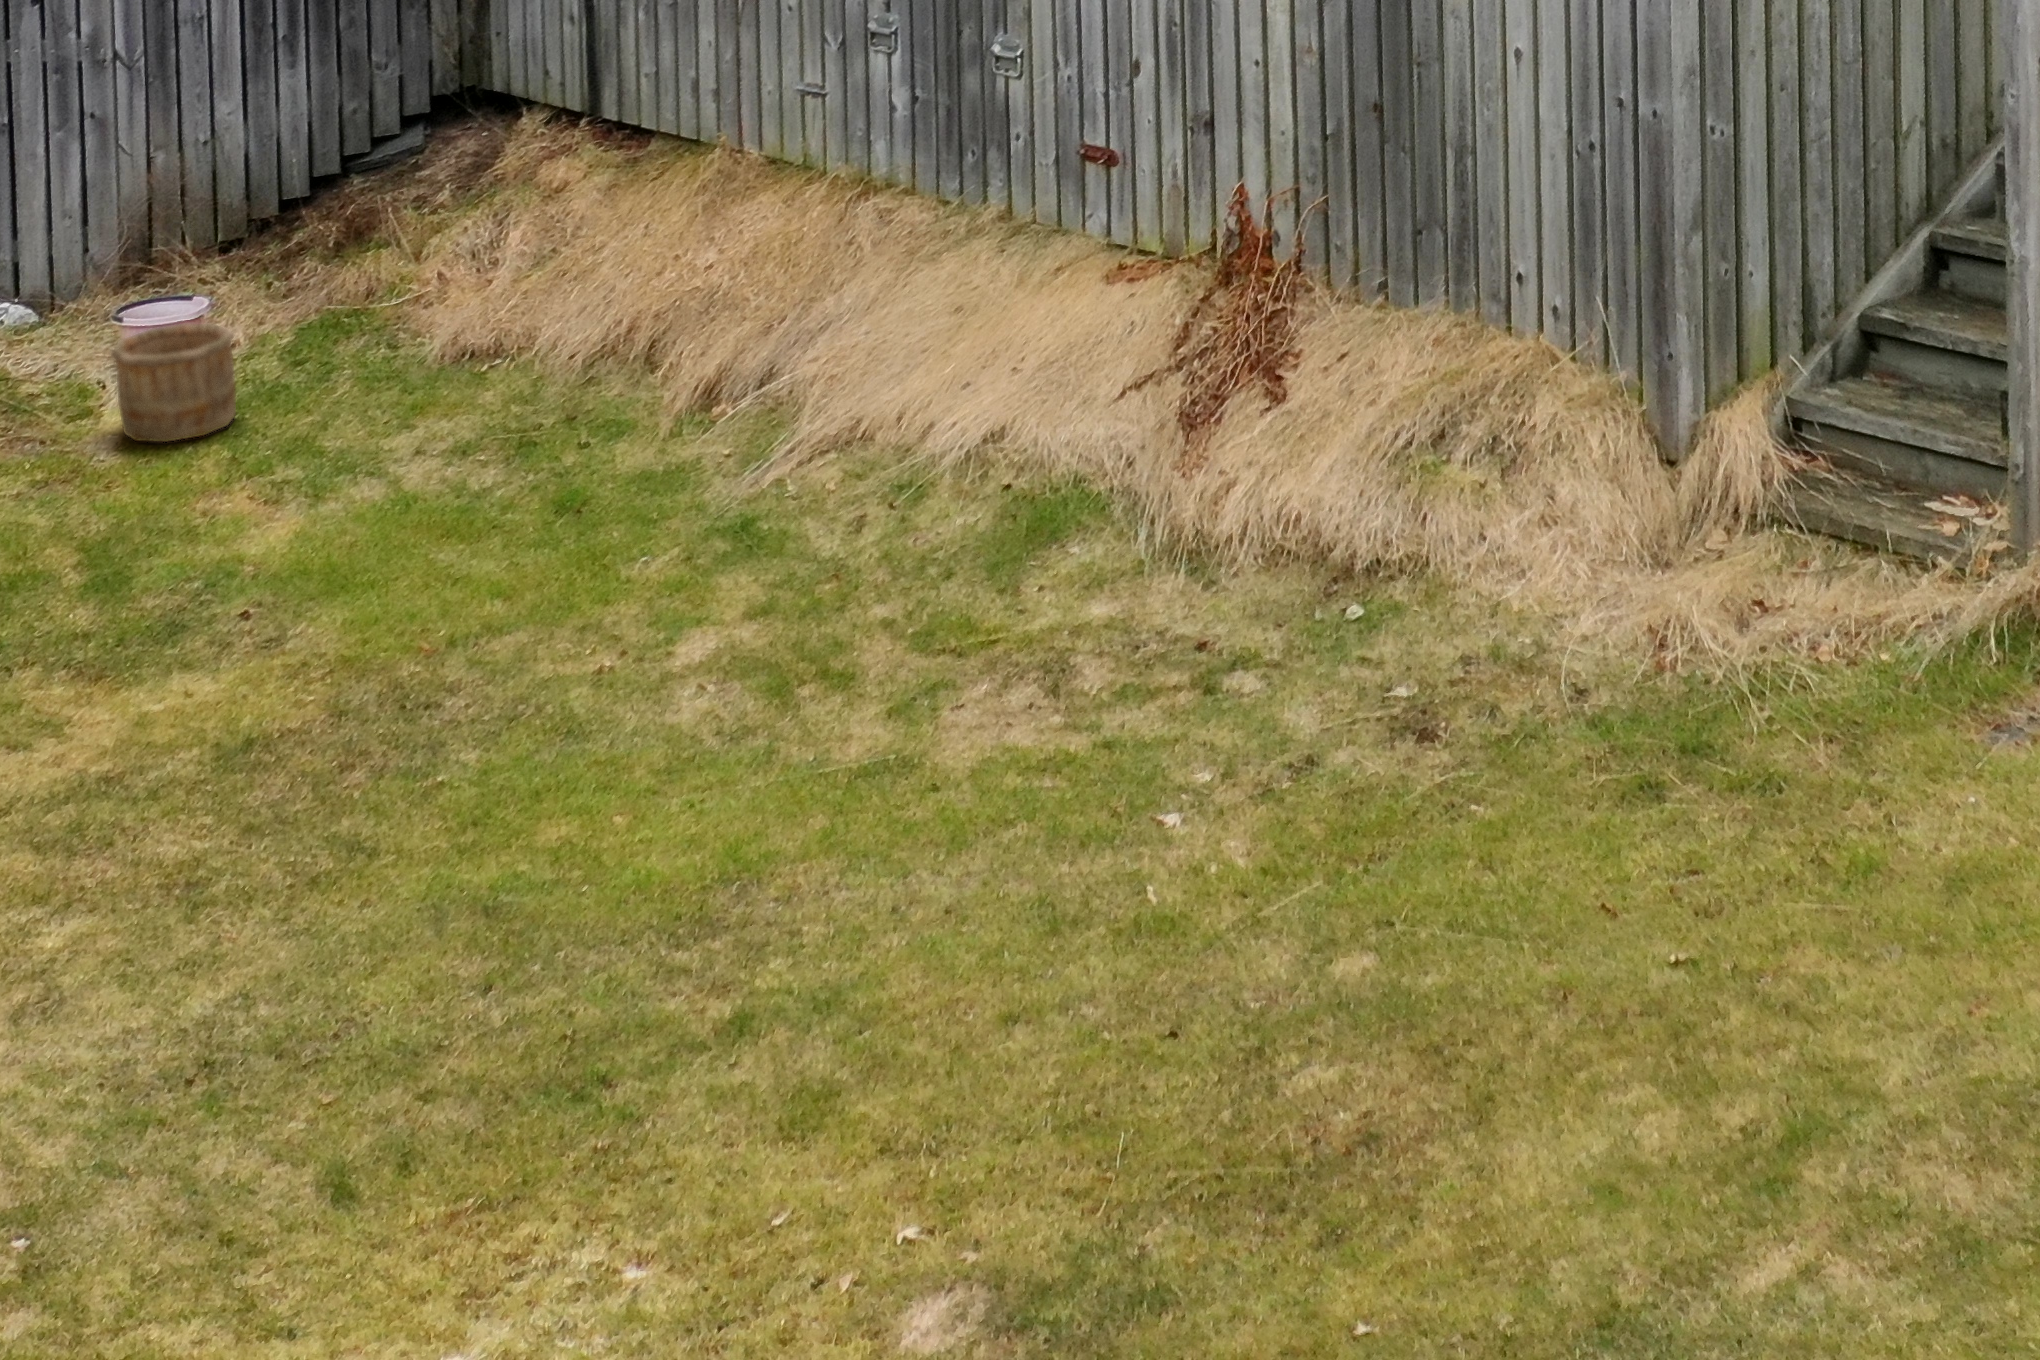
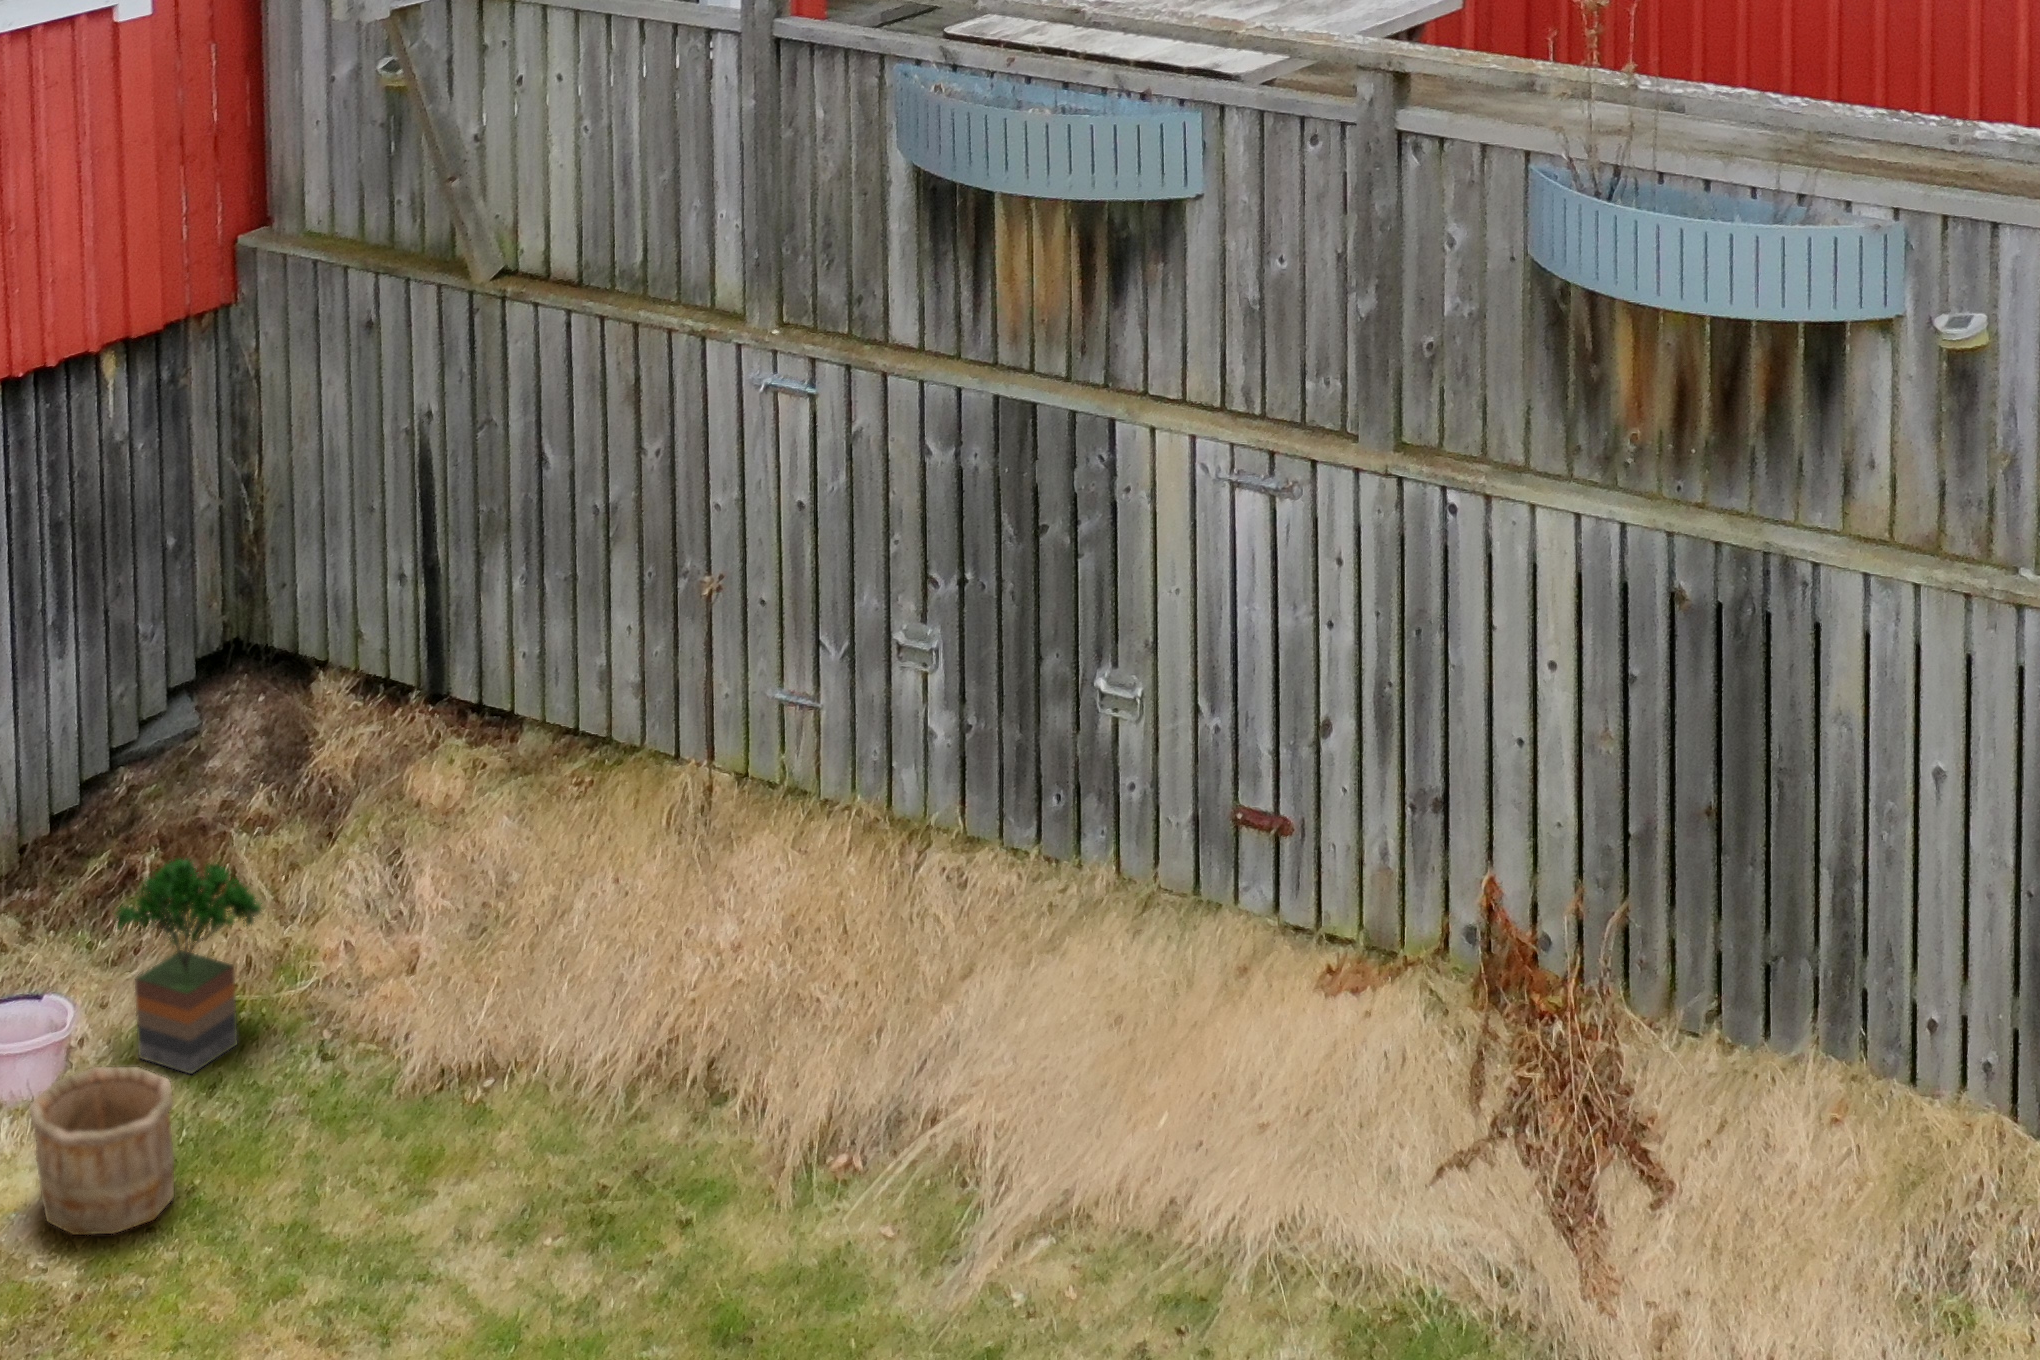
potted tree: none [252,194,377,364] -> present [115,859,262,1074]

